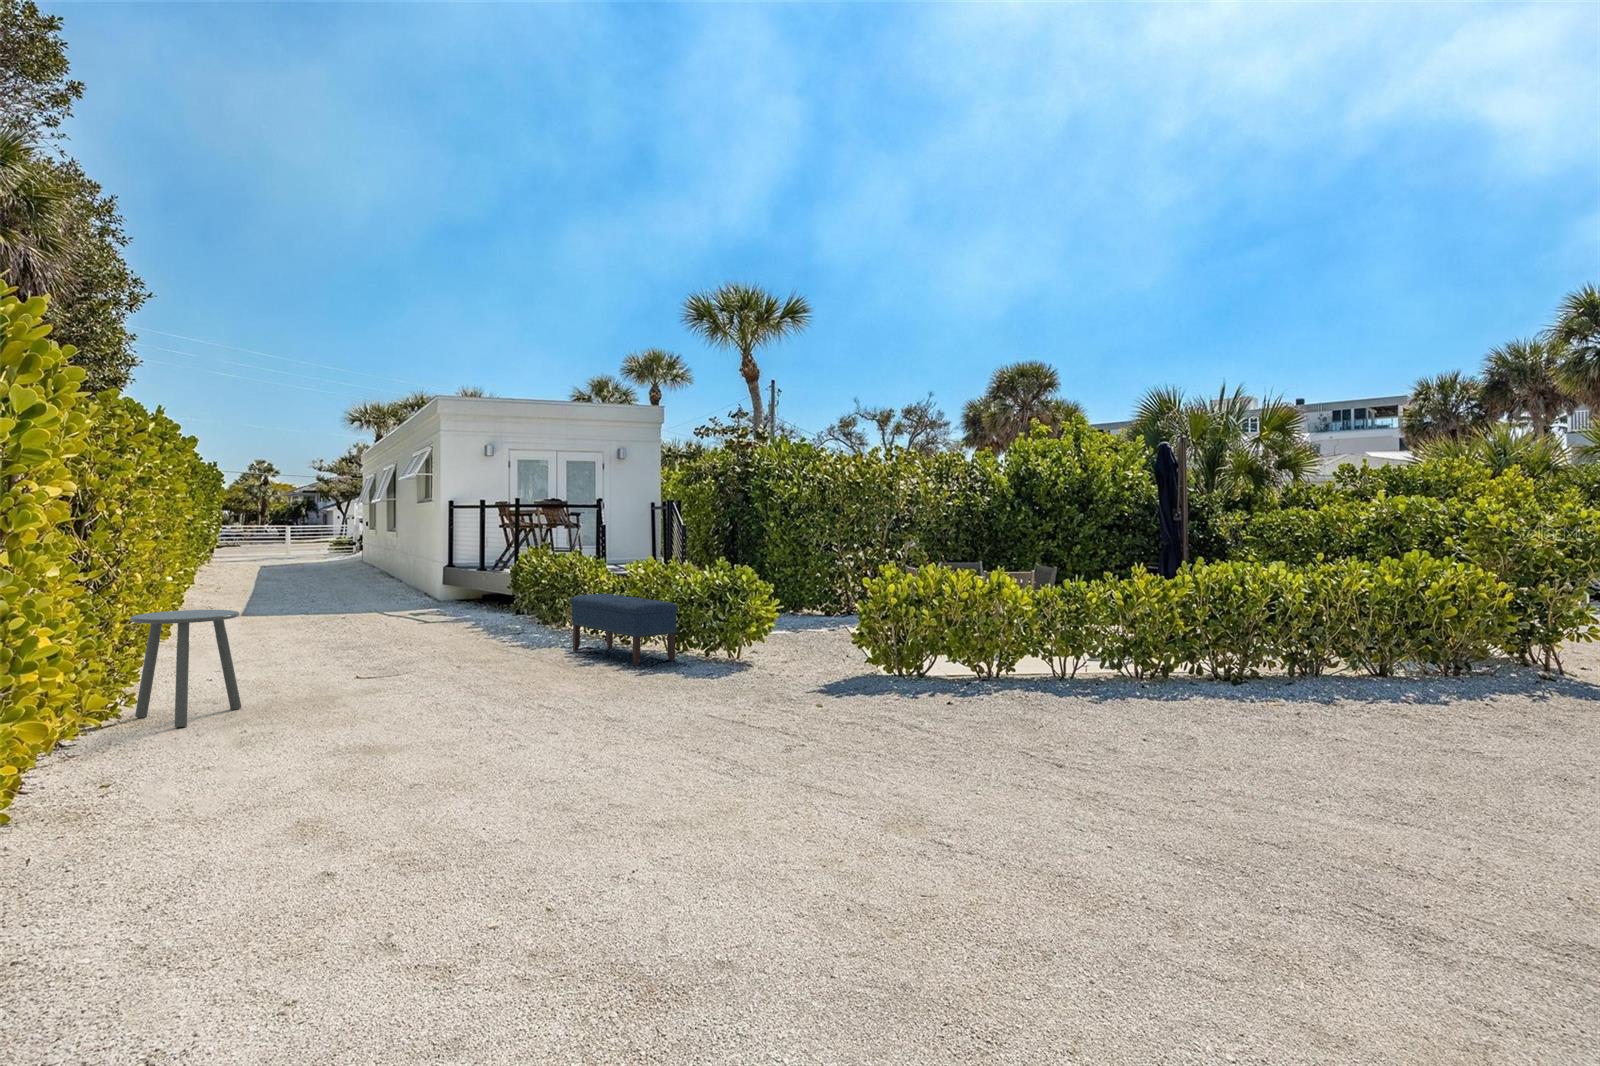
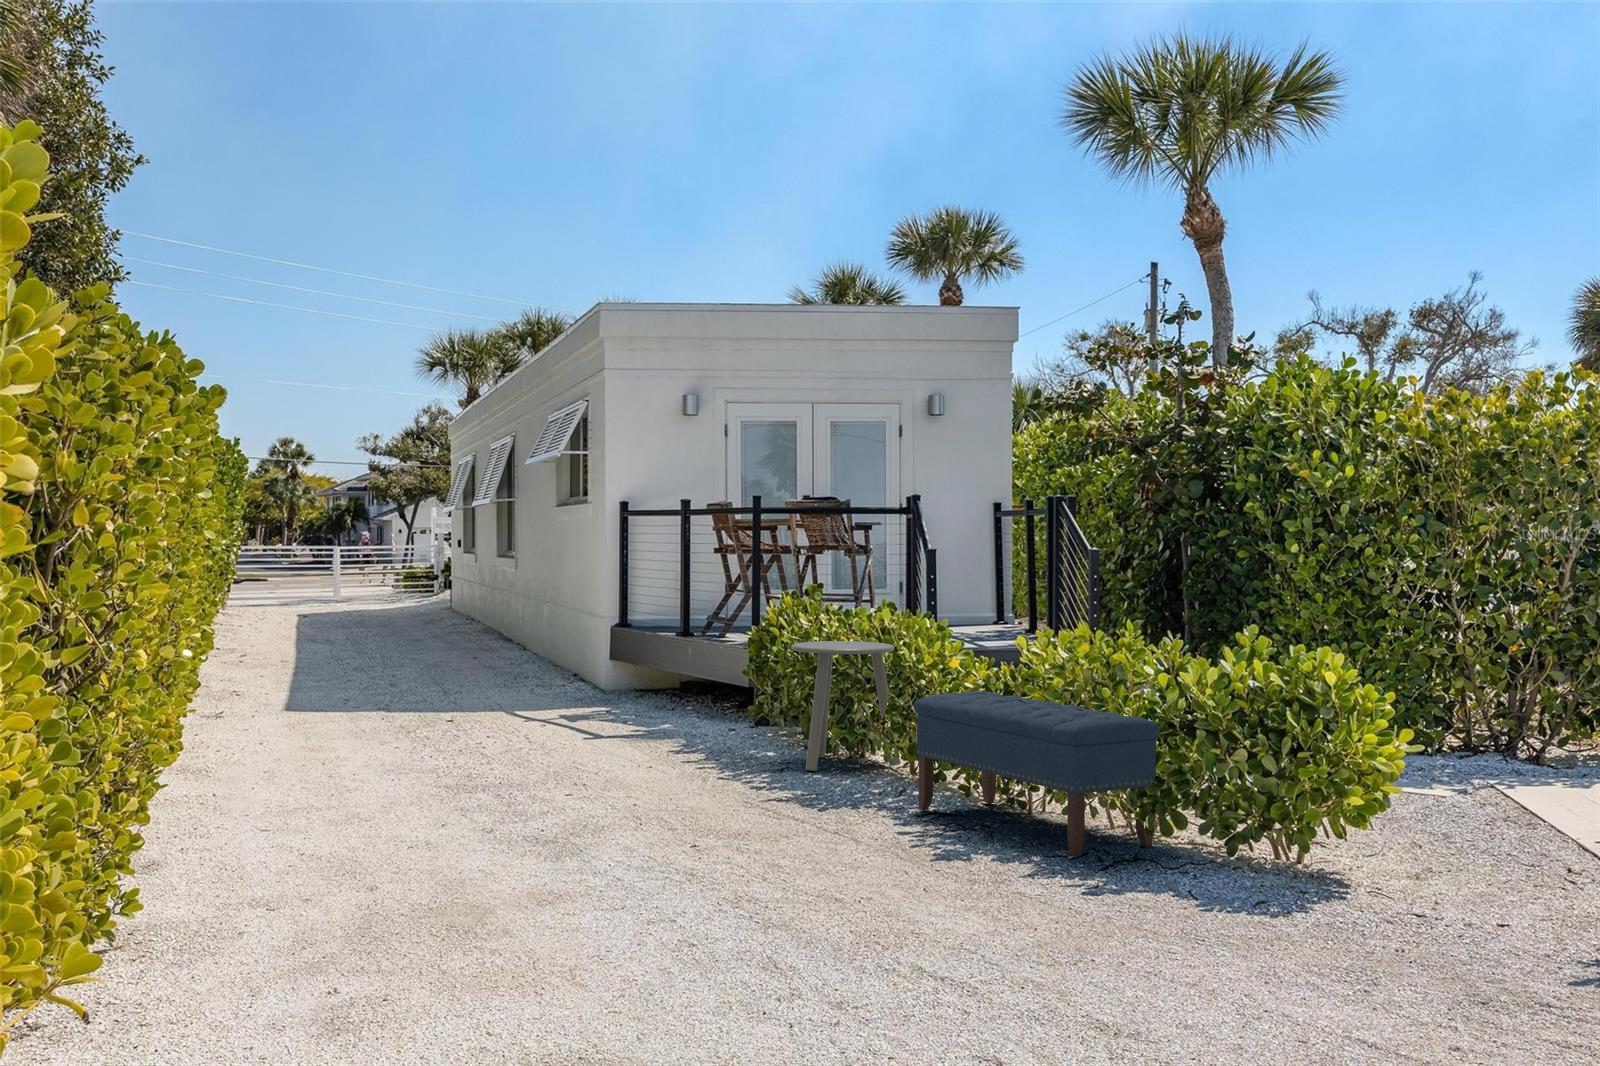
side table: present [130,610,241,727] -> present [792,641,901,771]

